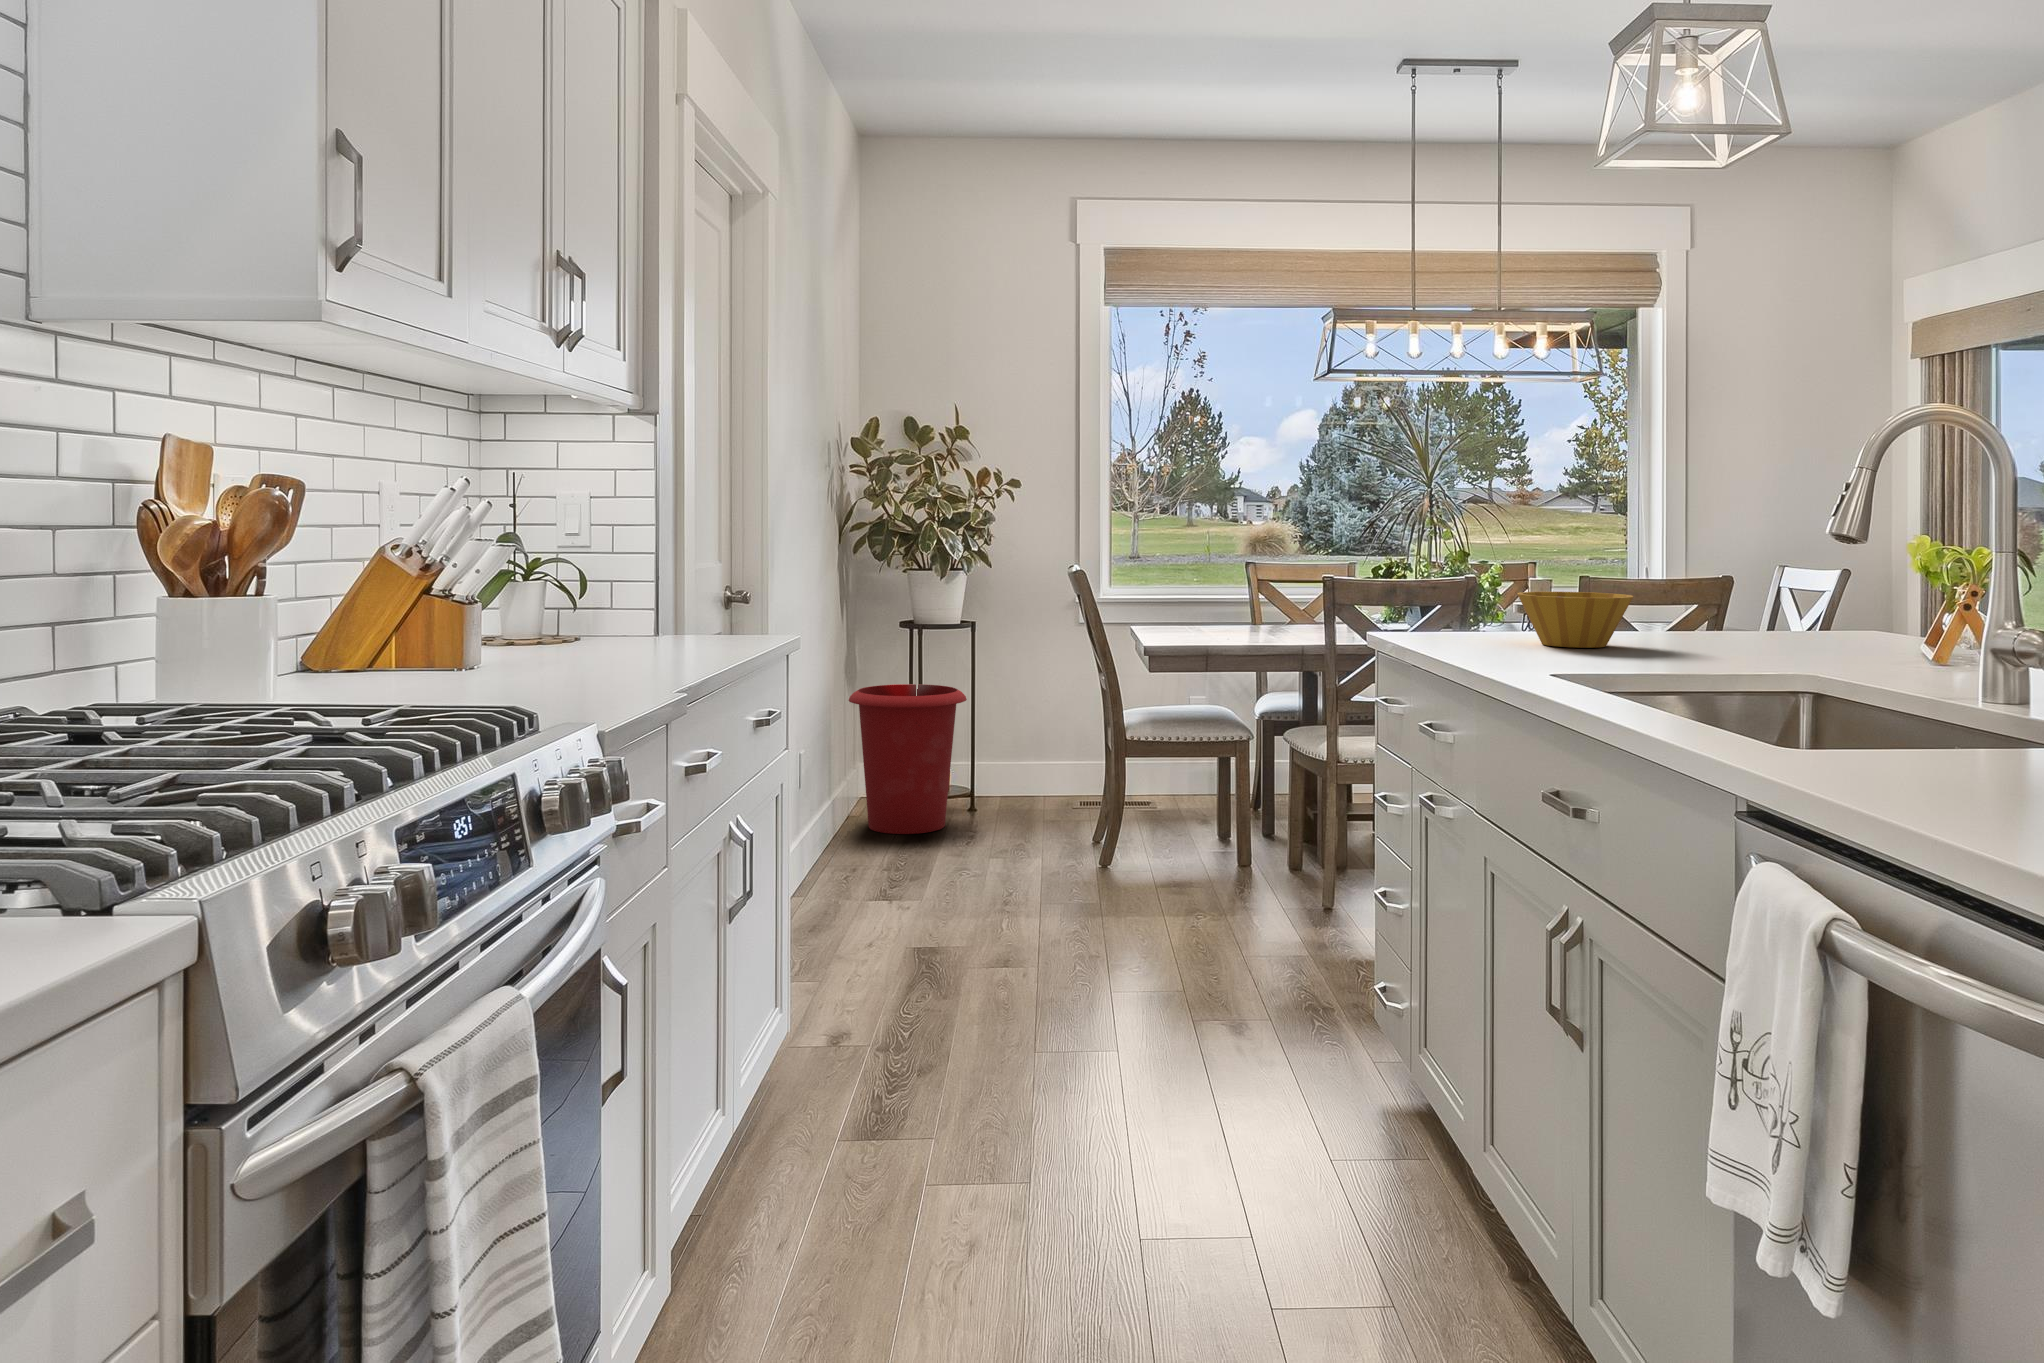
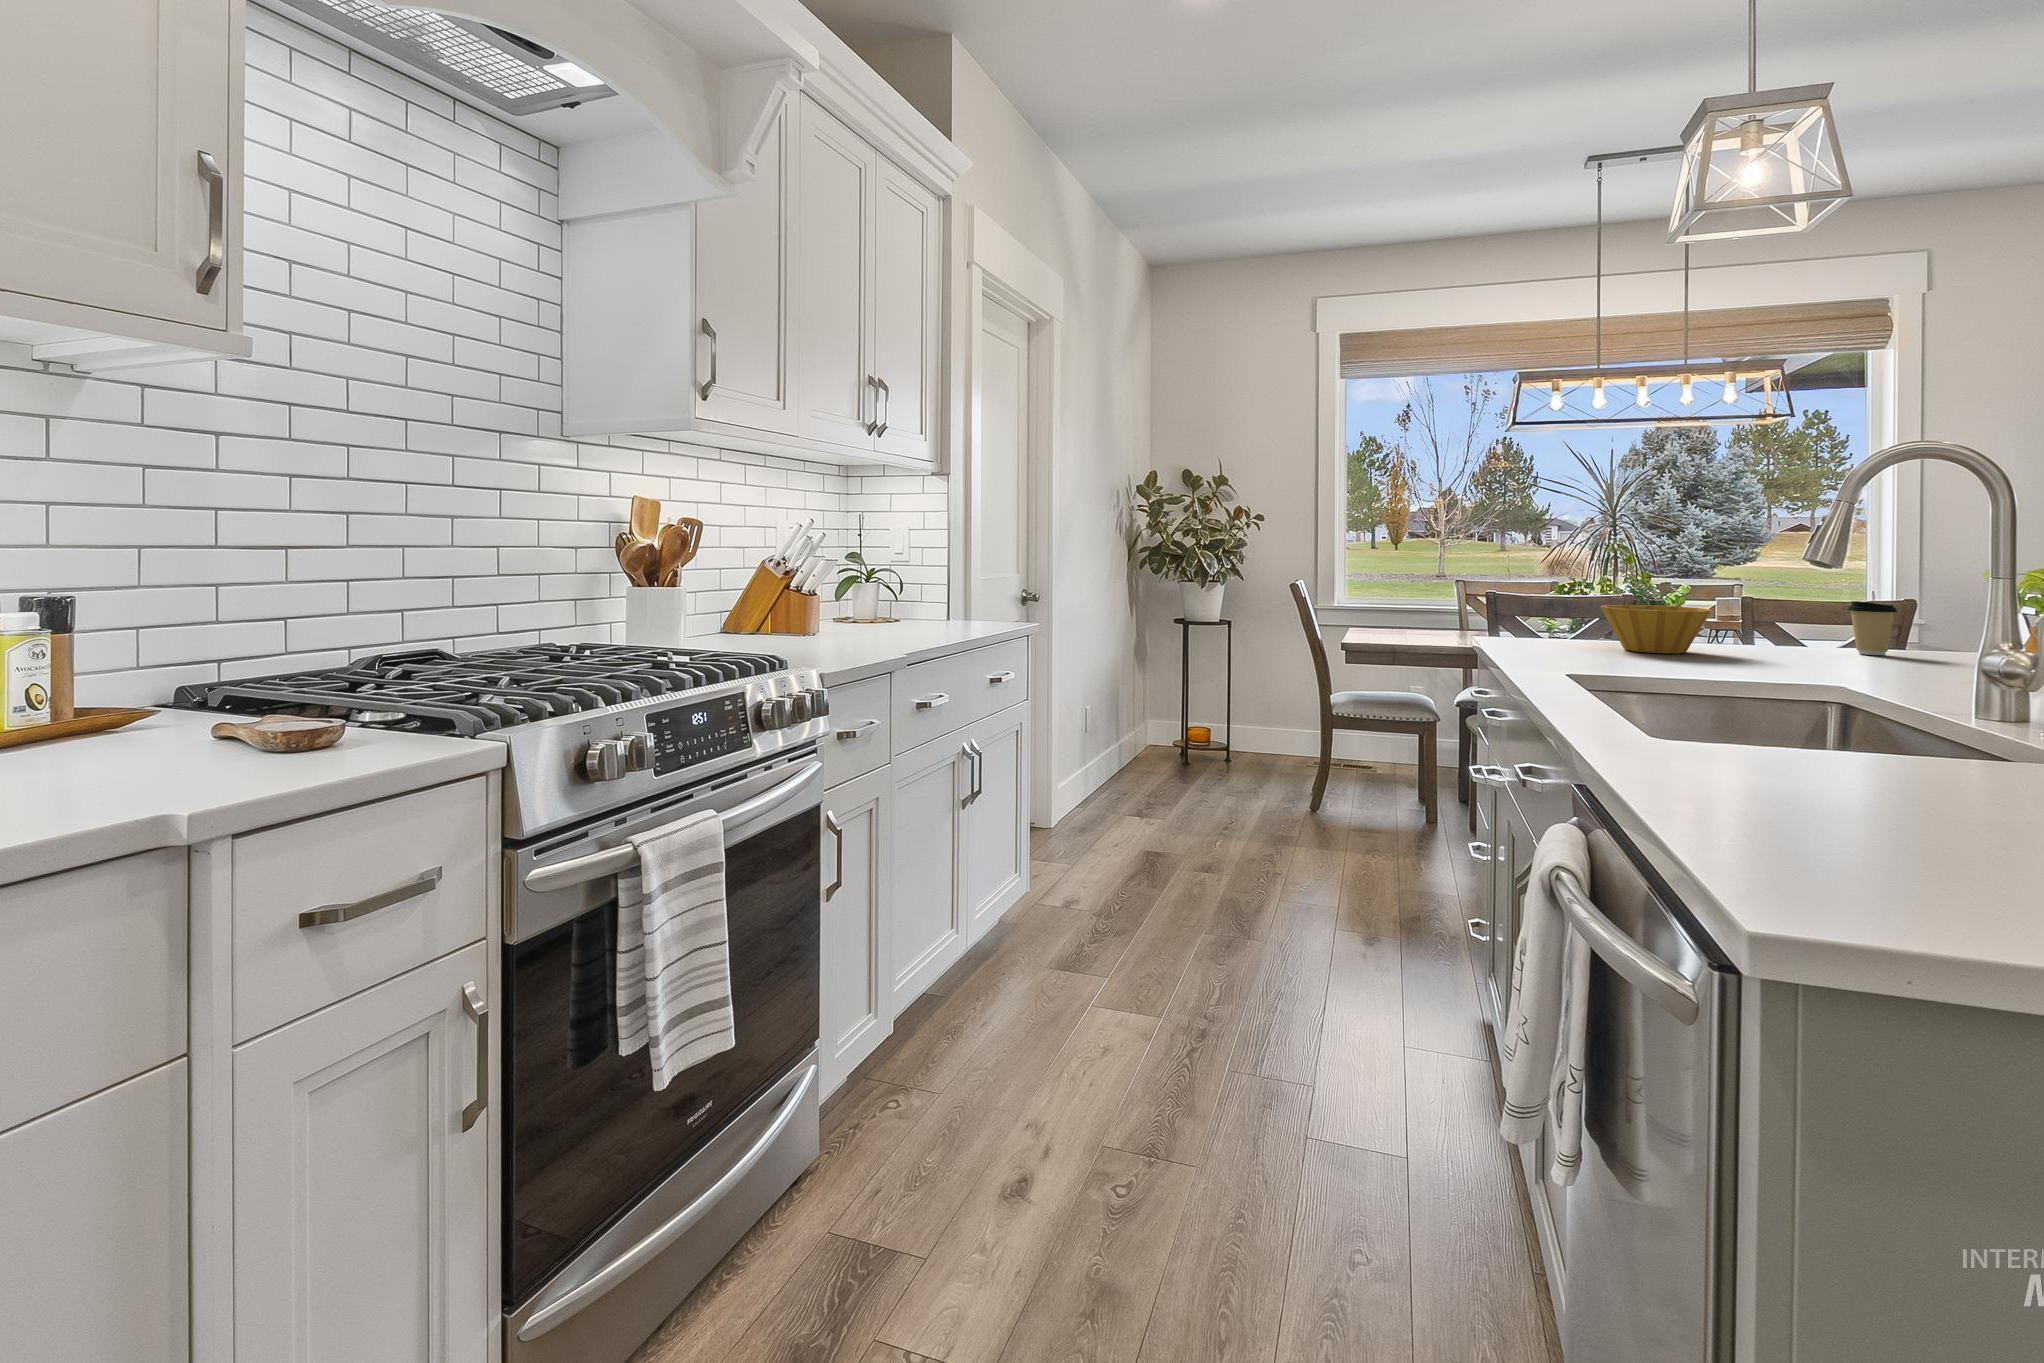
coffee cup: none [1745,582,1792,641] -> present [1847,601,1897,655]
waste bin: present [849,684,967,834] -> none [1132,665,1220,776]

